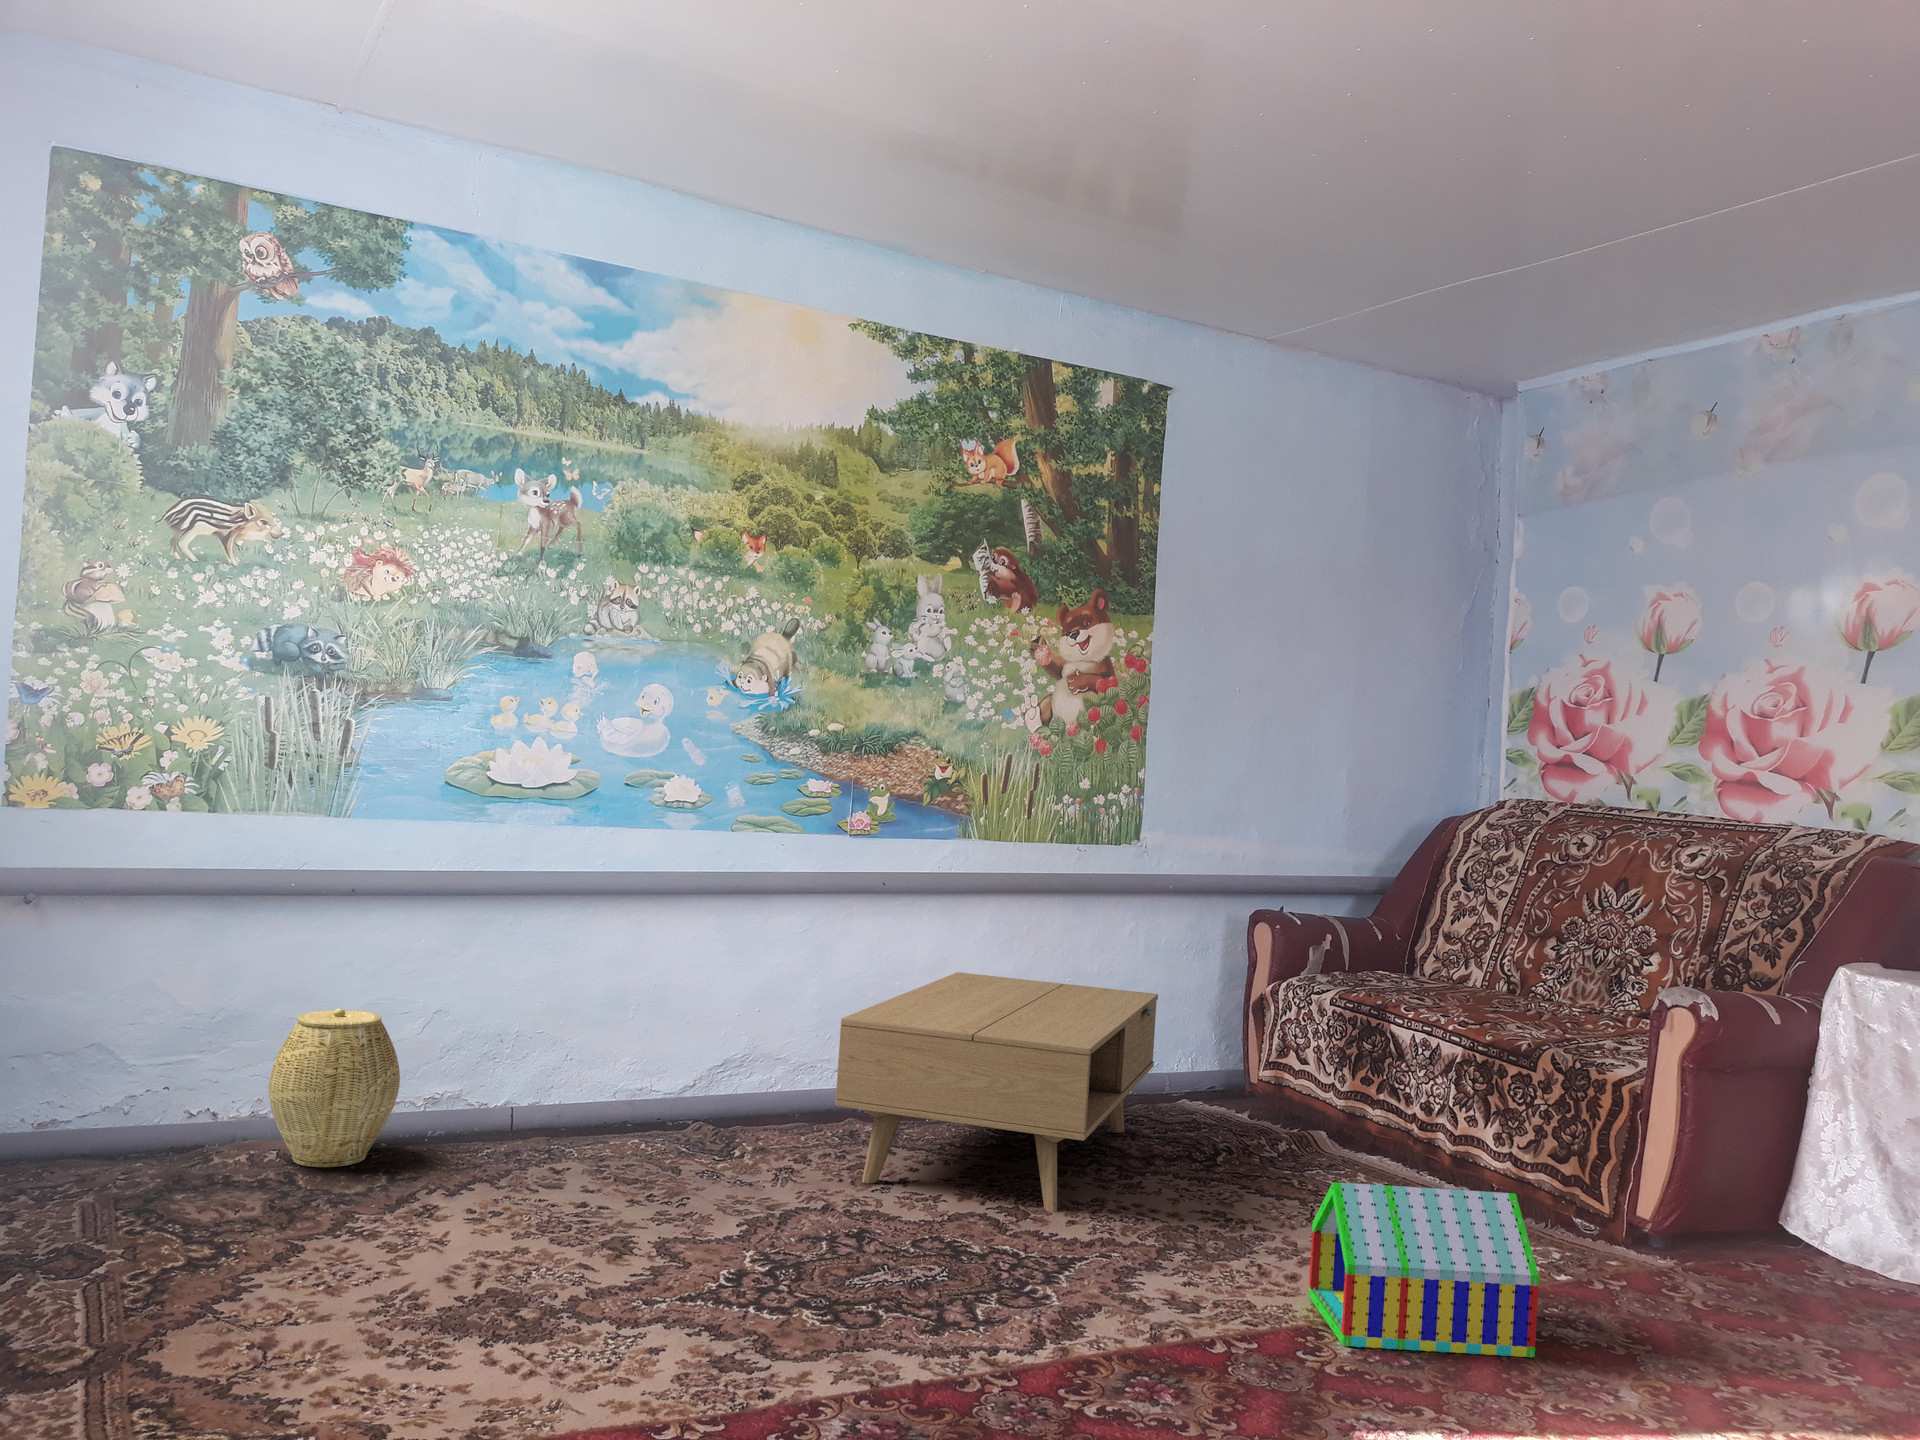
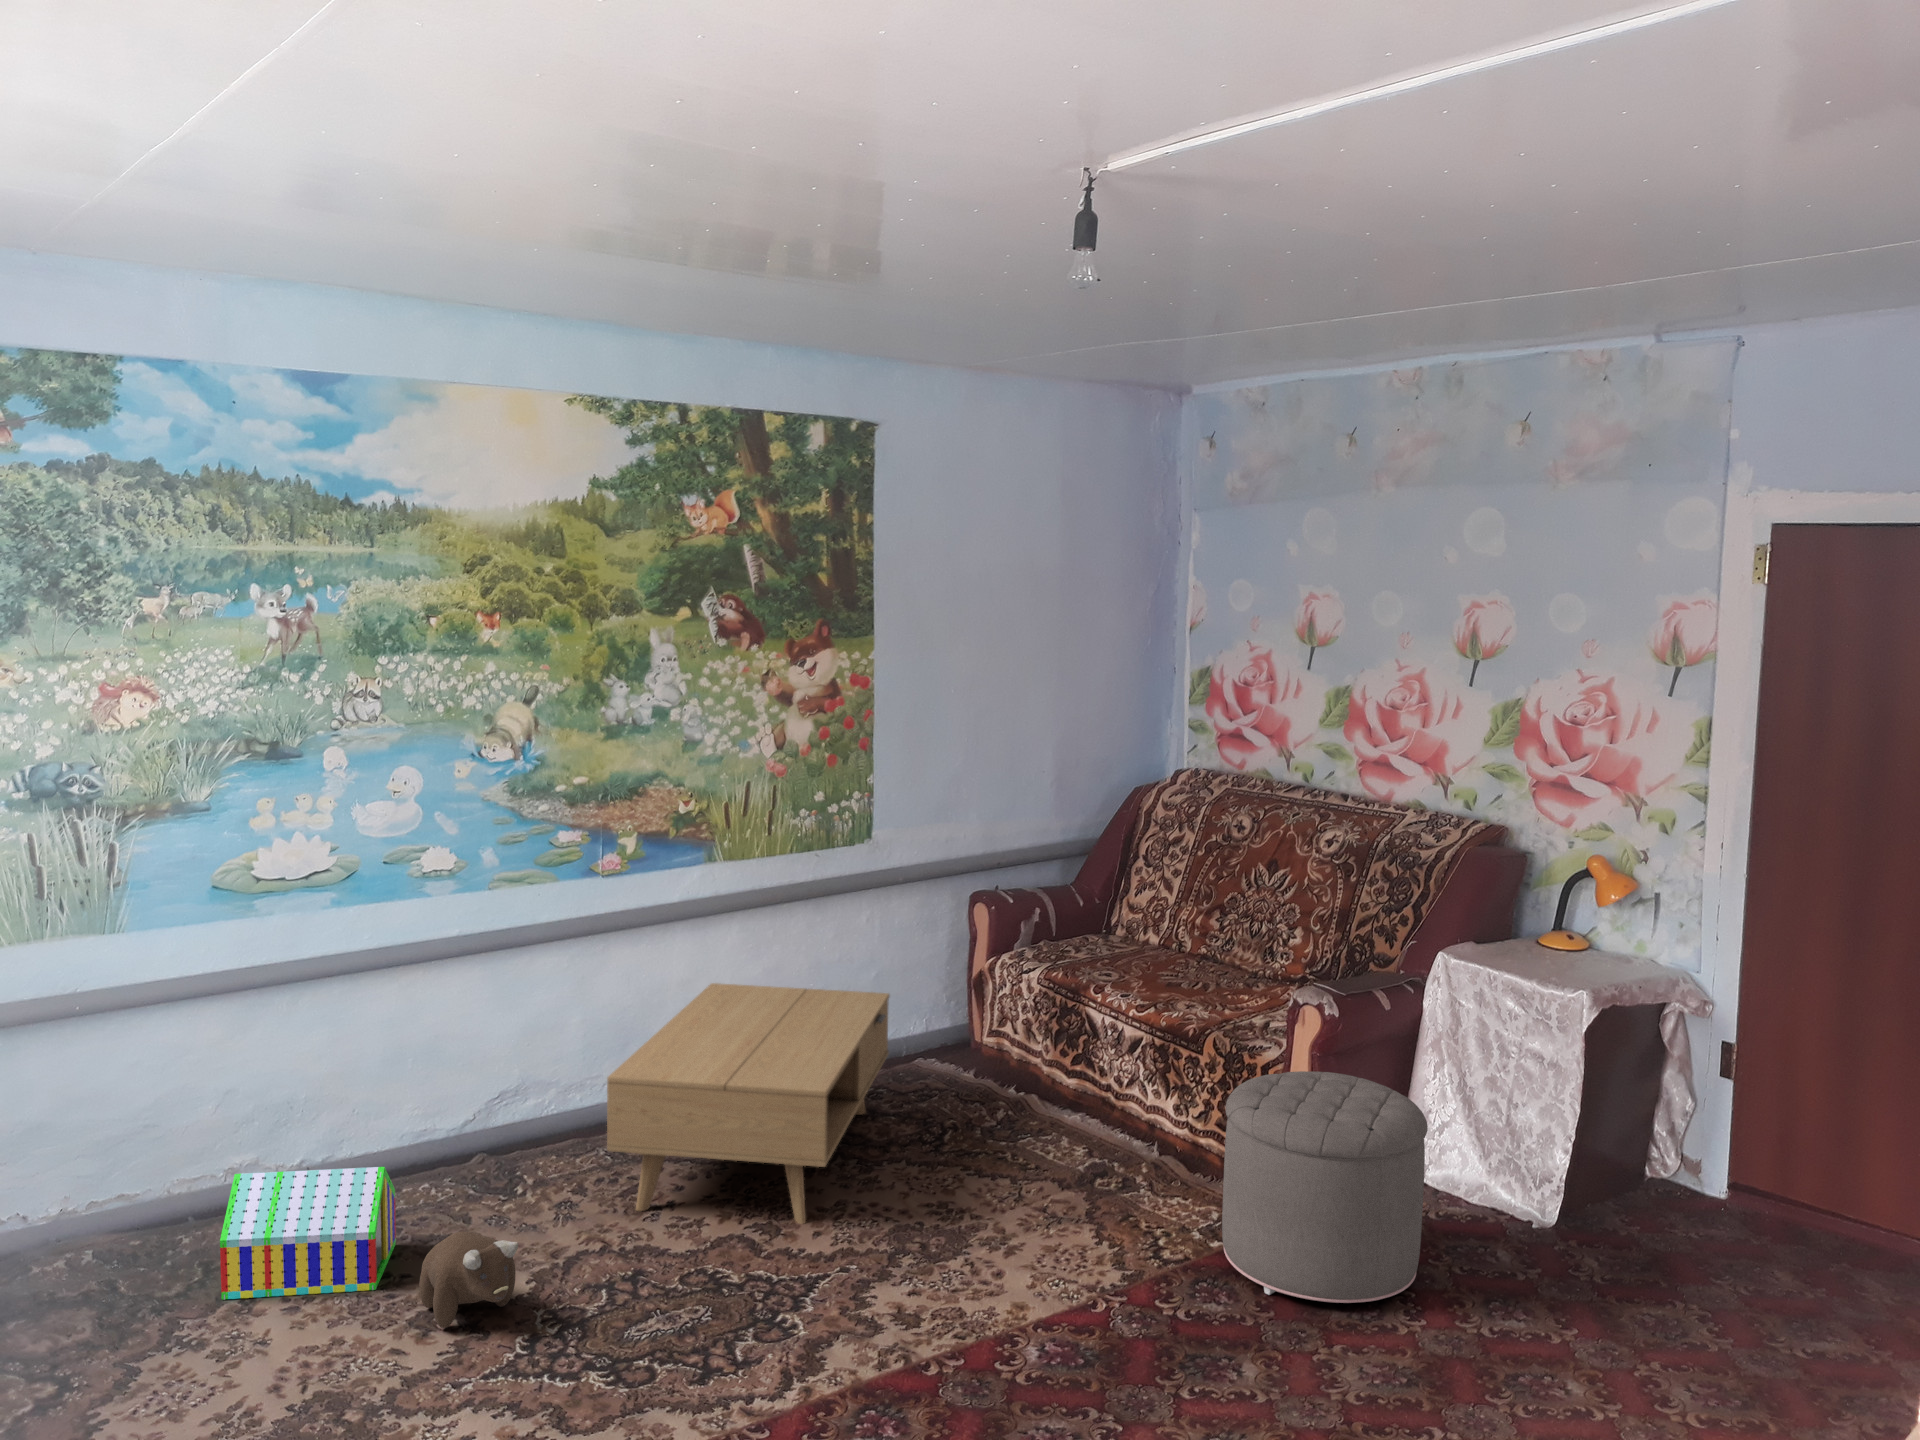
woven basket: present [269,1008,400,1167] -> none [71,1112,198,1263]
ottoman: none [1581,1070,1865,1349] -> present [1222,1071,1428,1303]
plush toy: none [617,1147,731,1252] -> present [419,1231,518,1328]
toy house: present [1308,1182,1539,1358] -> present [220,1167,396,1300]

